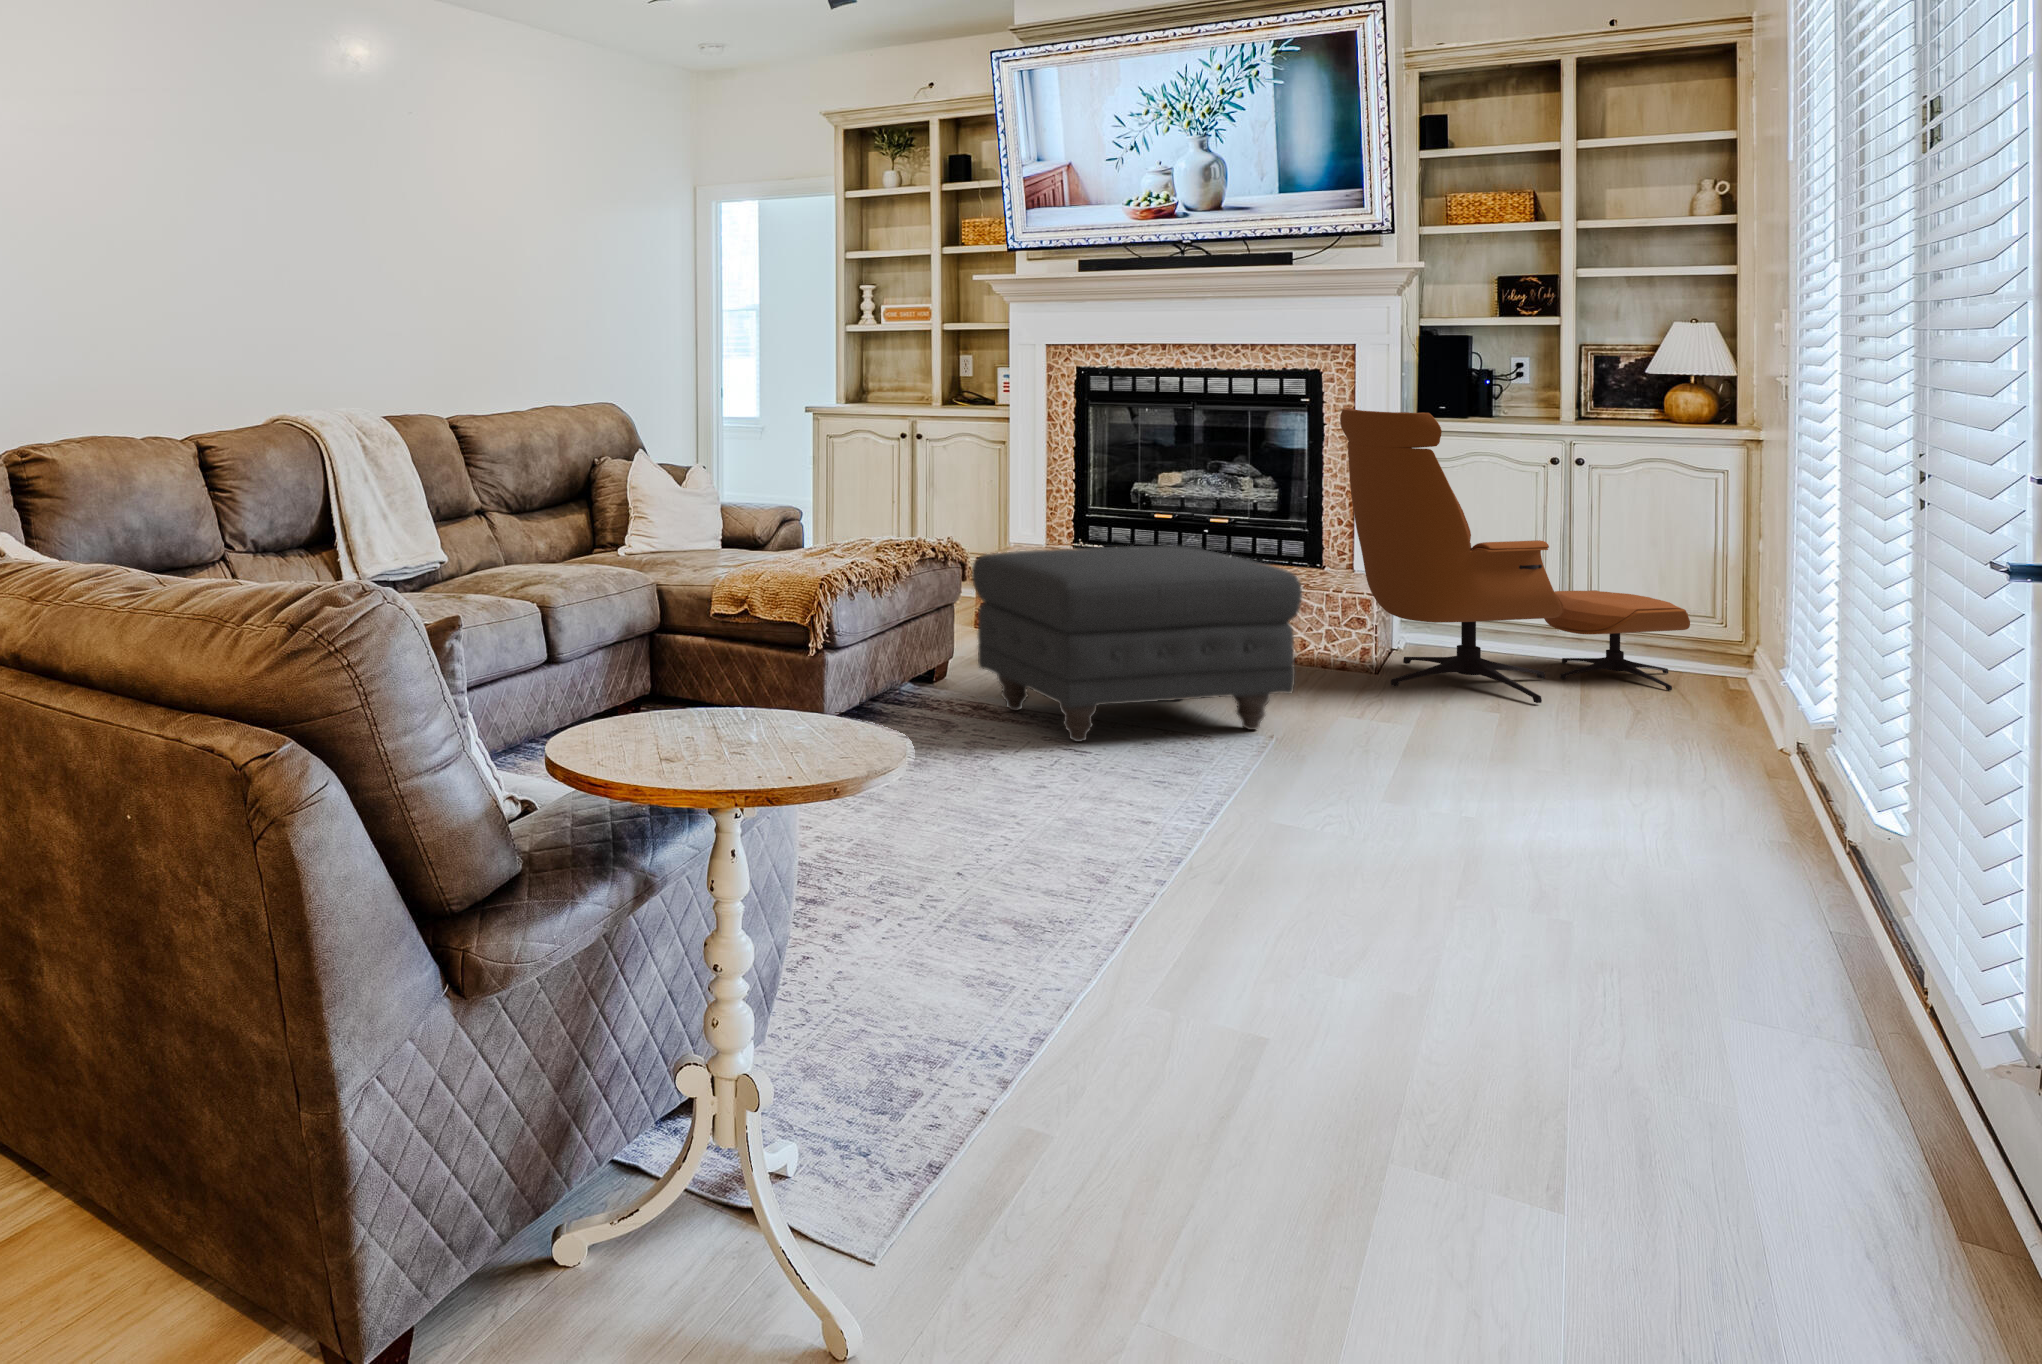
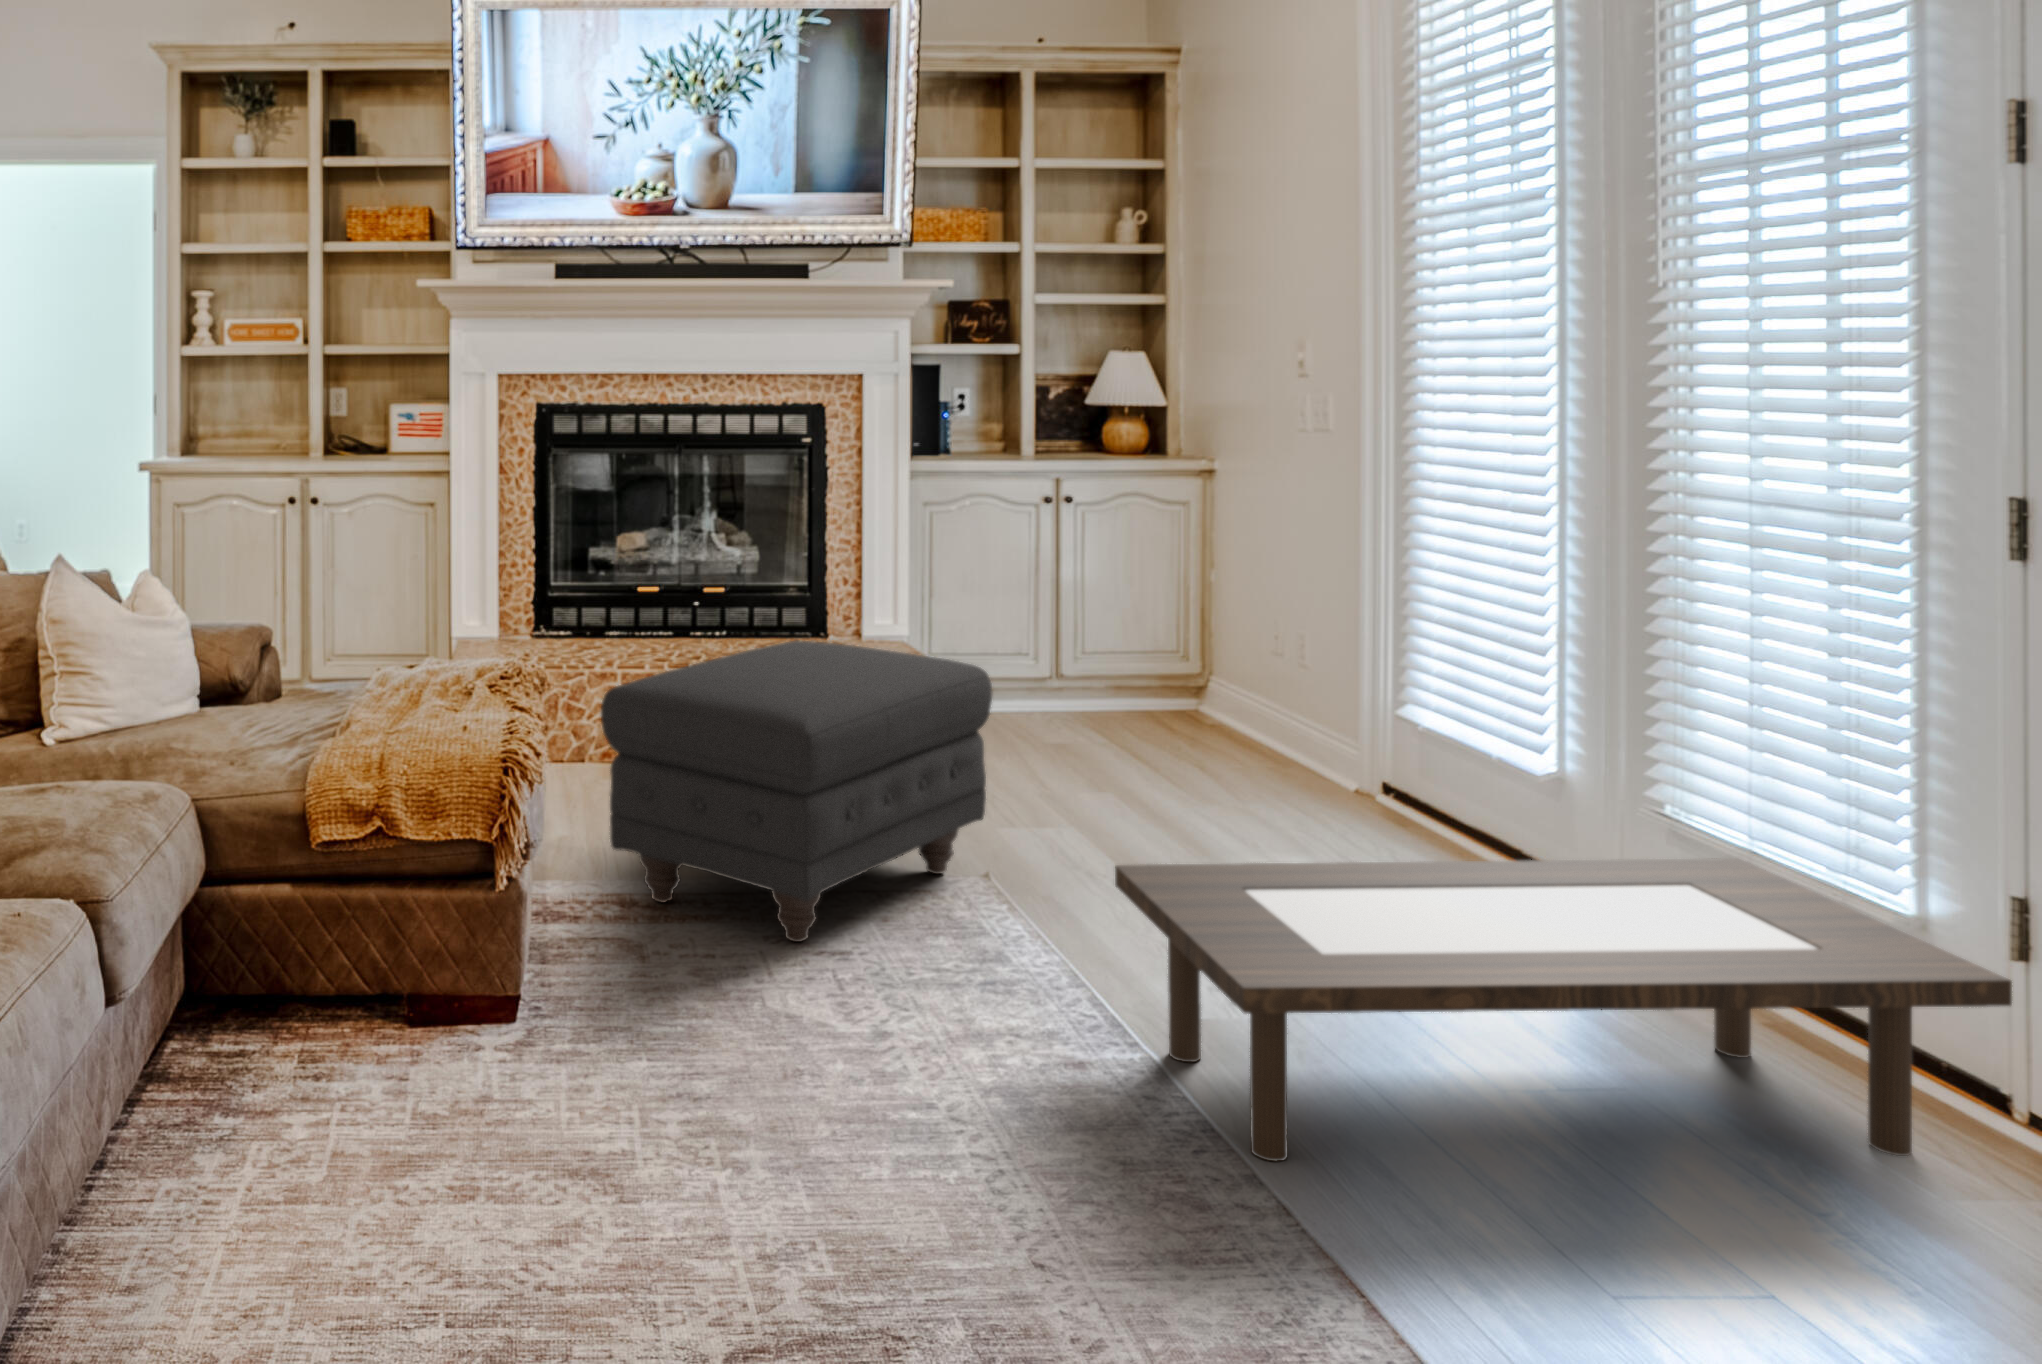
lounge chair: present [1340,408,1690,703] -> none [904,449,1178,776]
coffee table: none [1185,695,1894,1001] -> present [1115,858,2012,1161]

